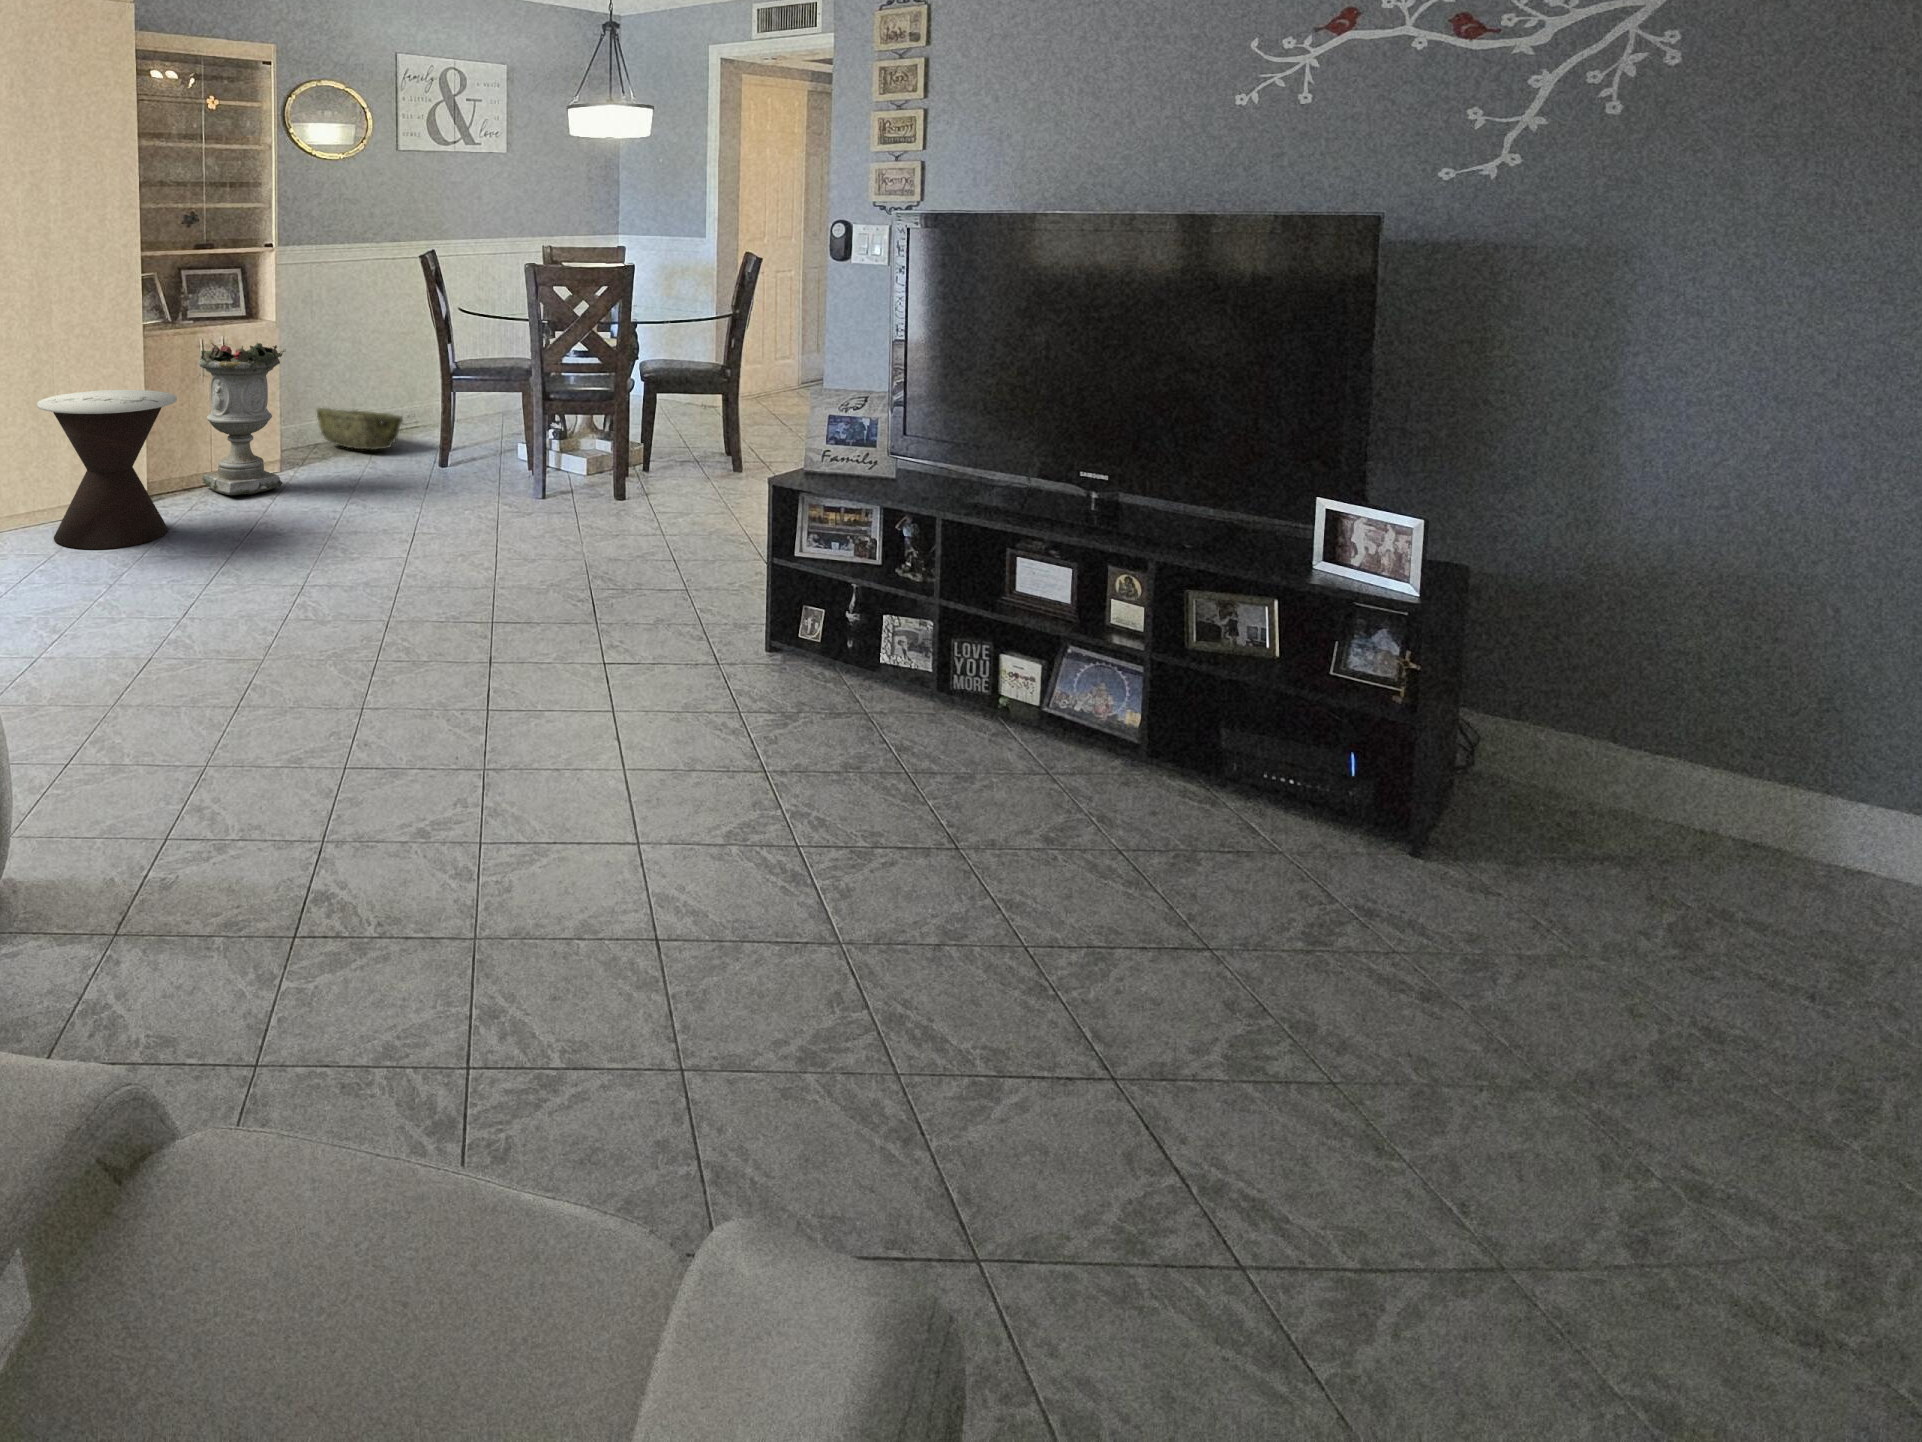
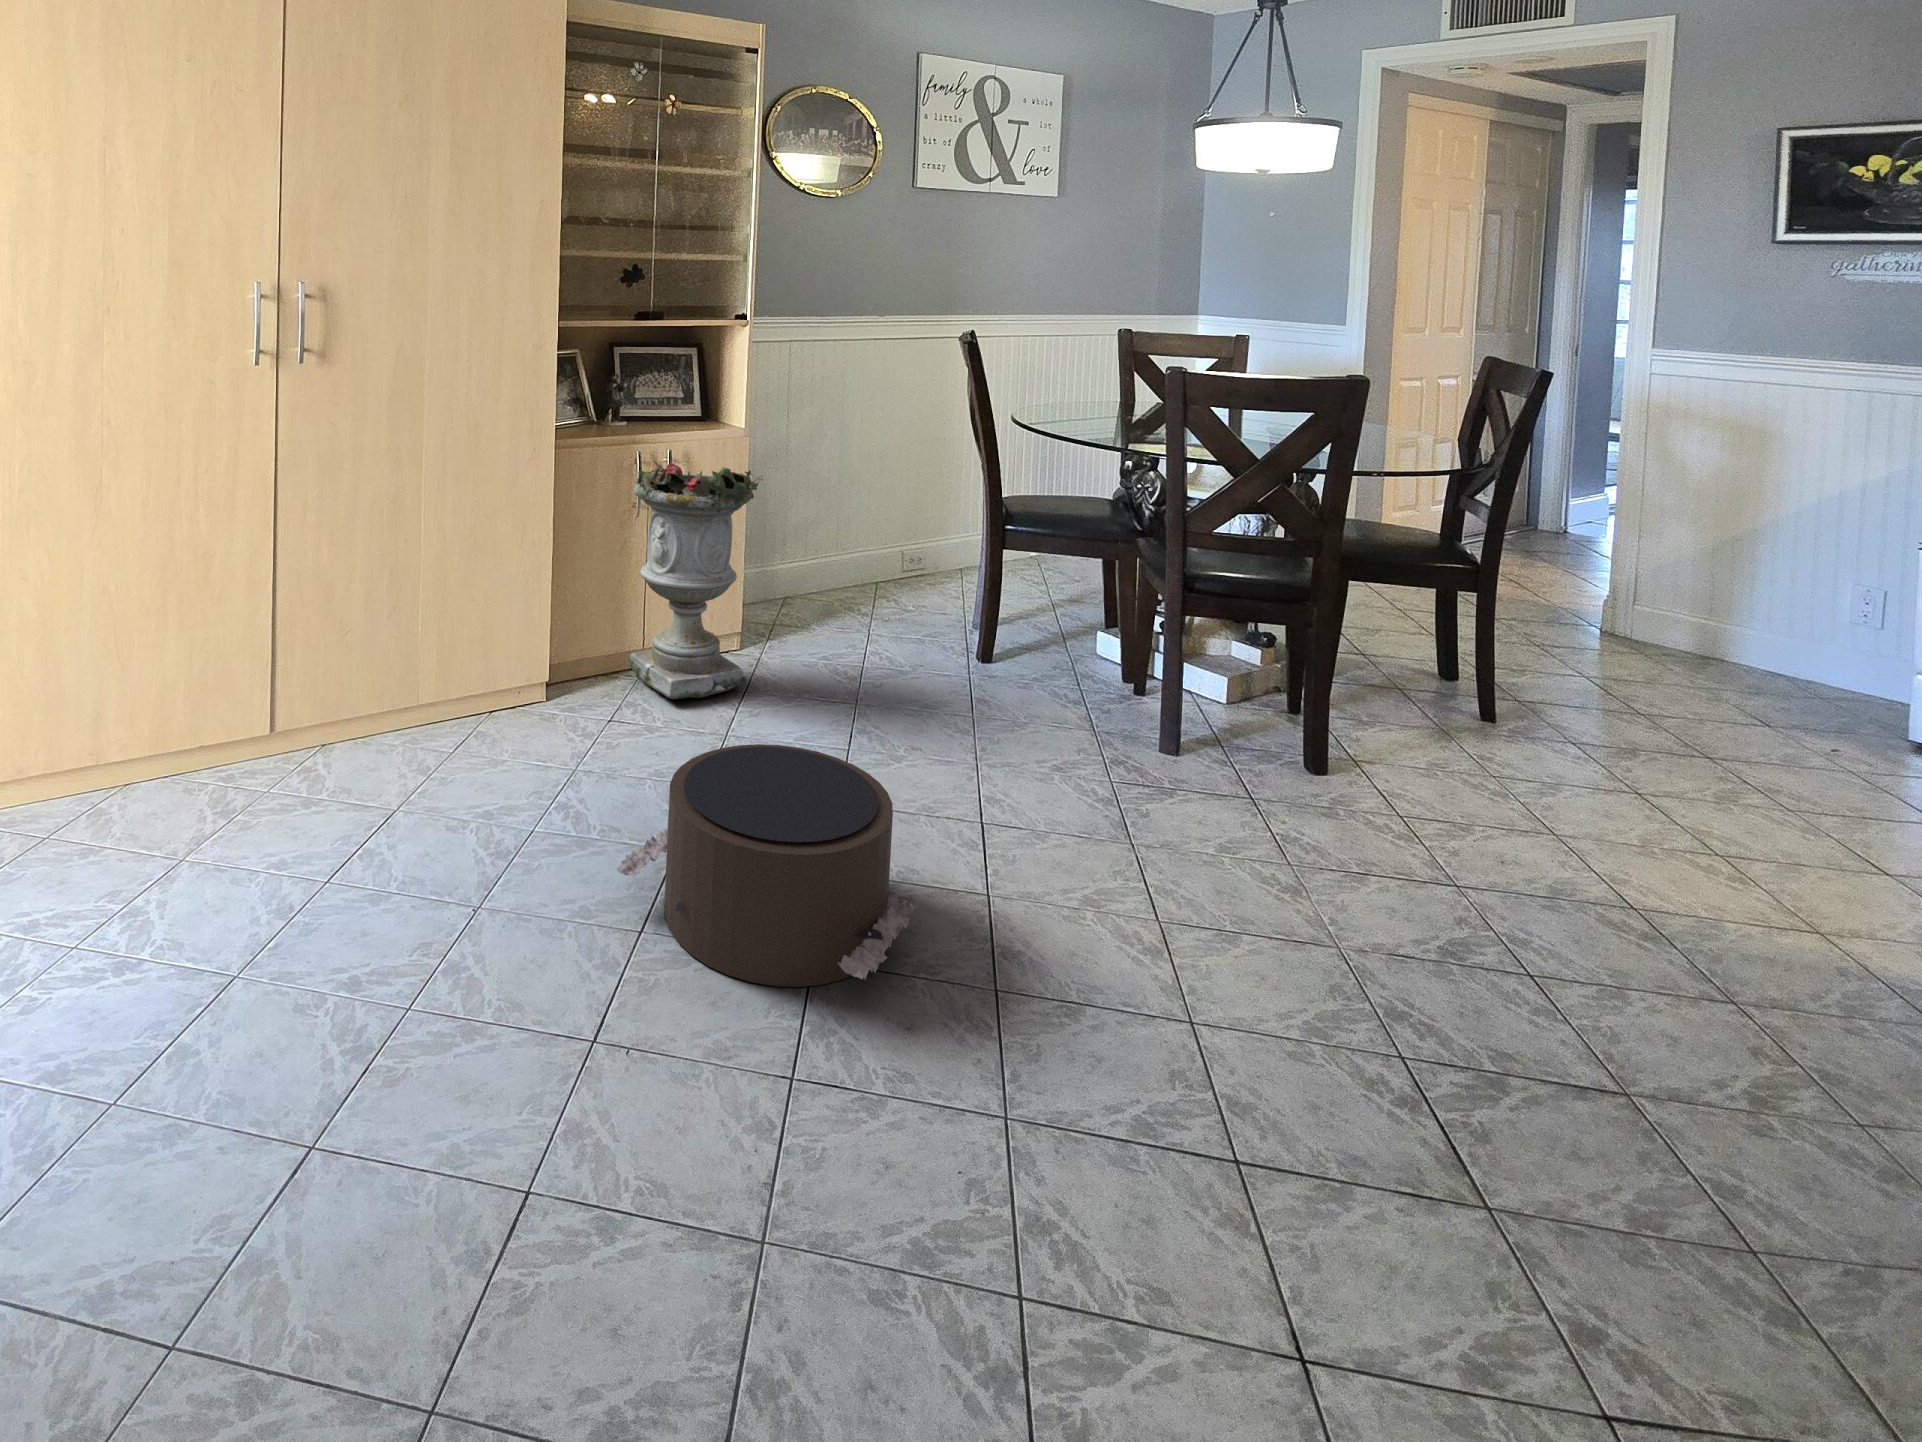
side table: present [37,390,177,549] -> none [386,534,602,820]
woven basket: present [317,408,403,450] -> none [783,541,910,614]
pouf: none [191,483,356,582] -> present [616,744,918,987]

